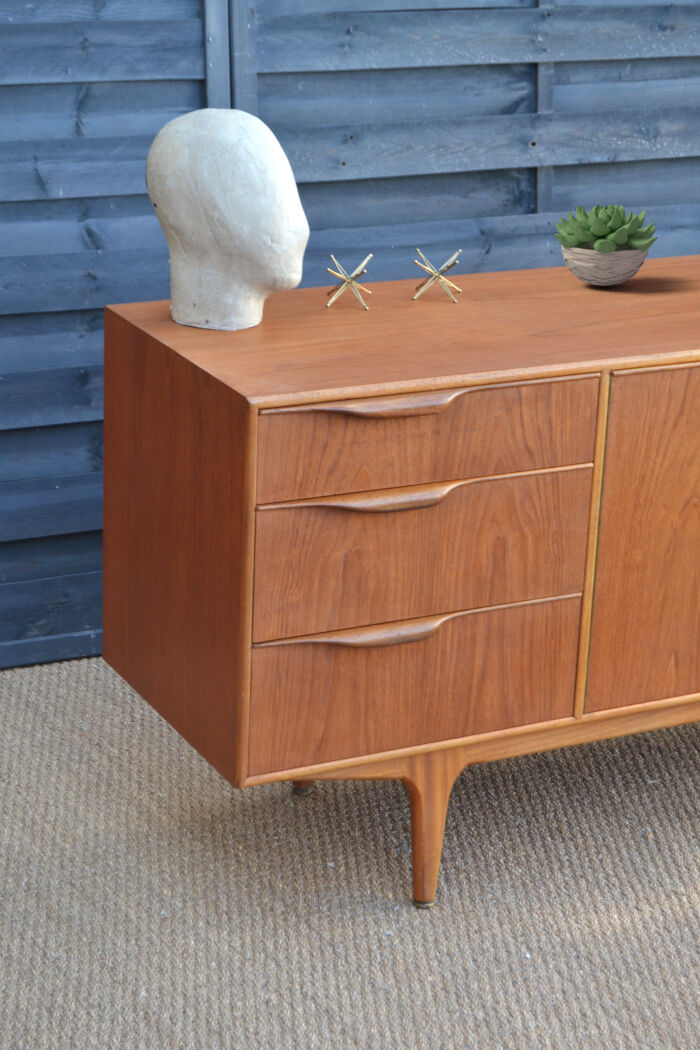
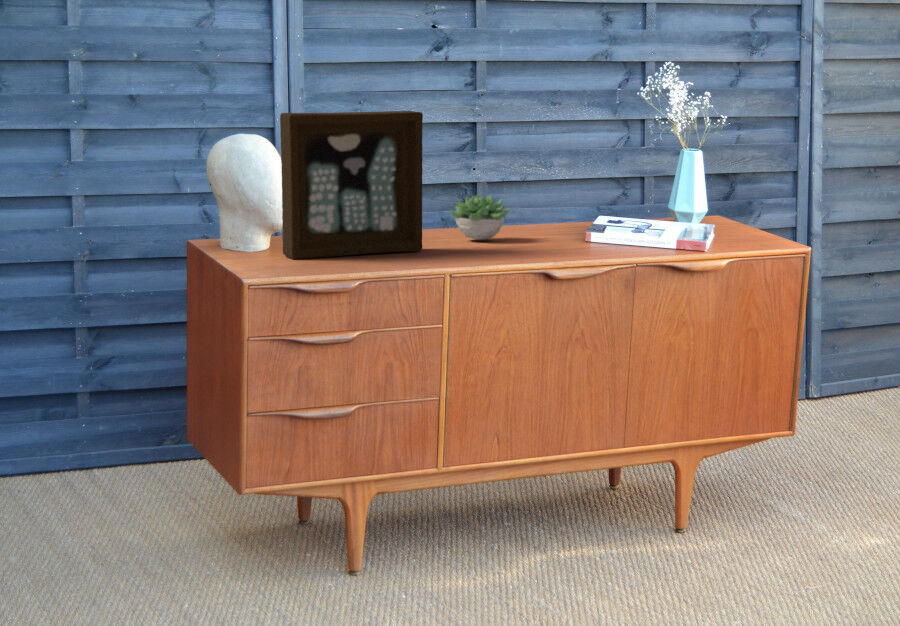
picture frame: none [288,54,545,346] -> present [280,111,423,260]

